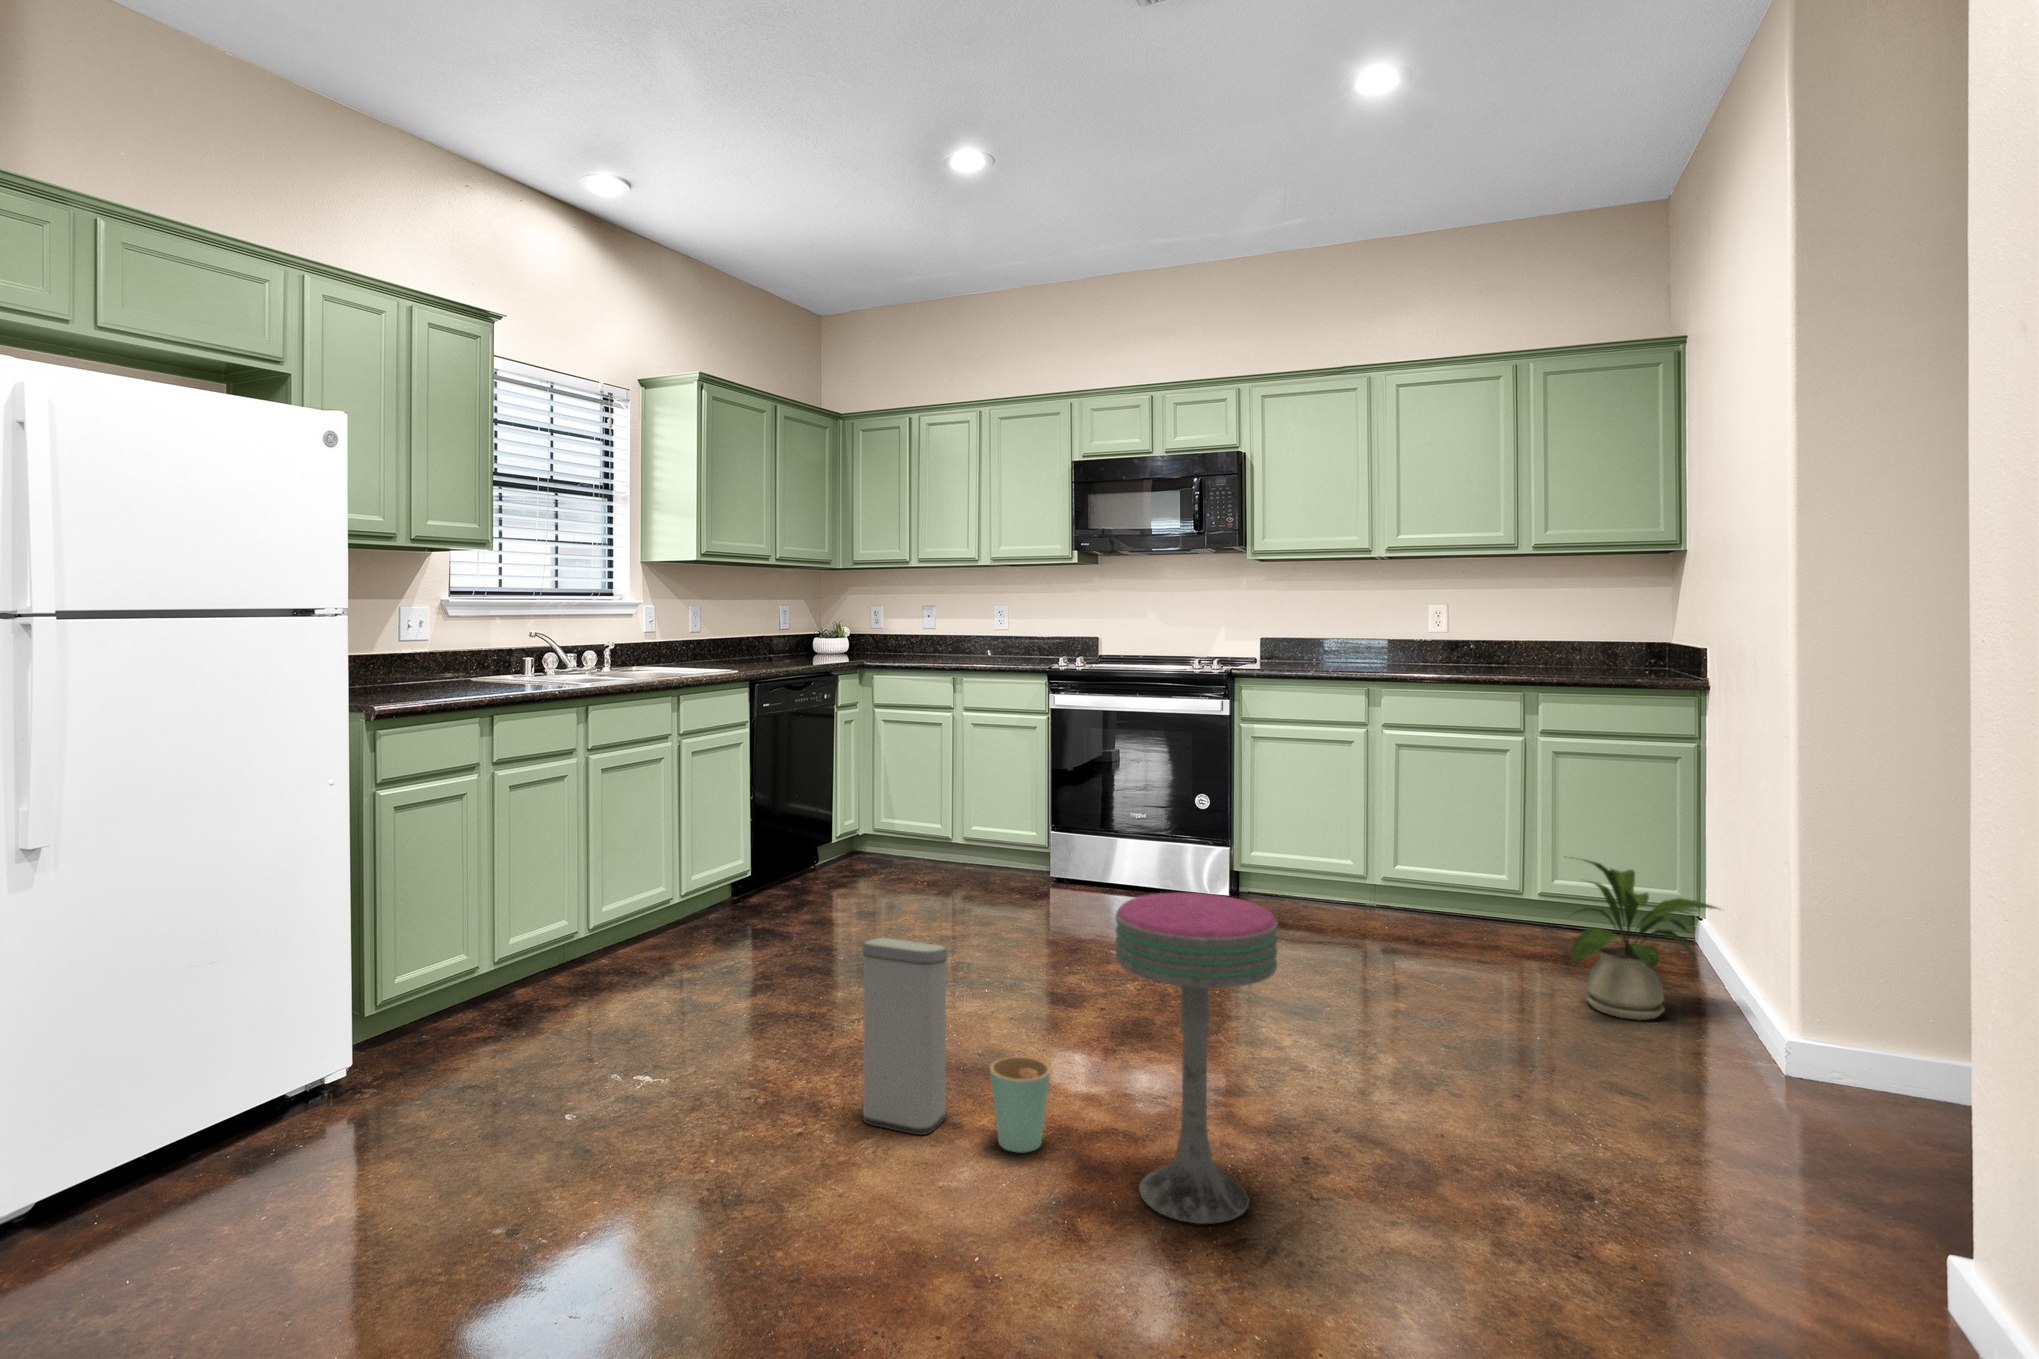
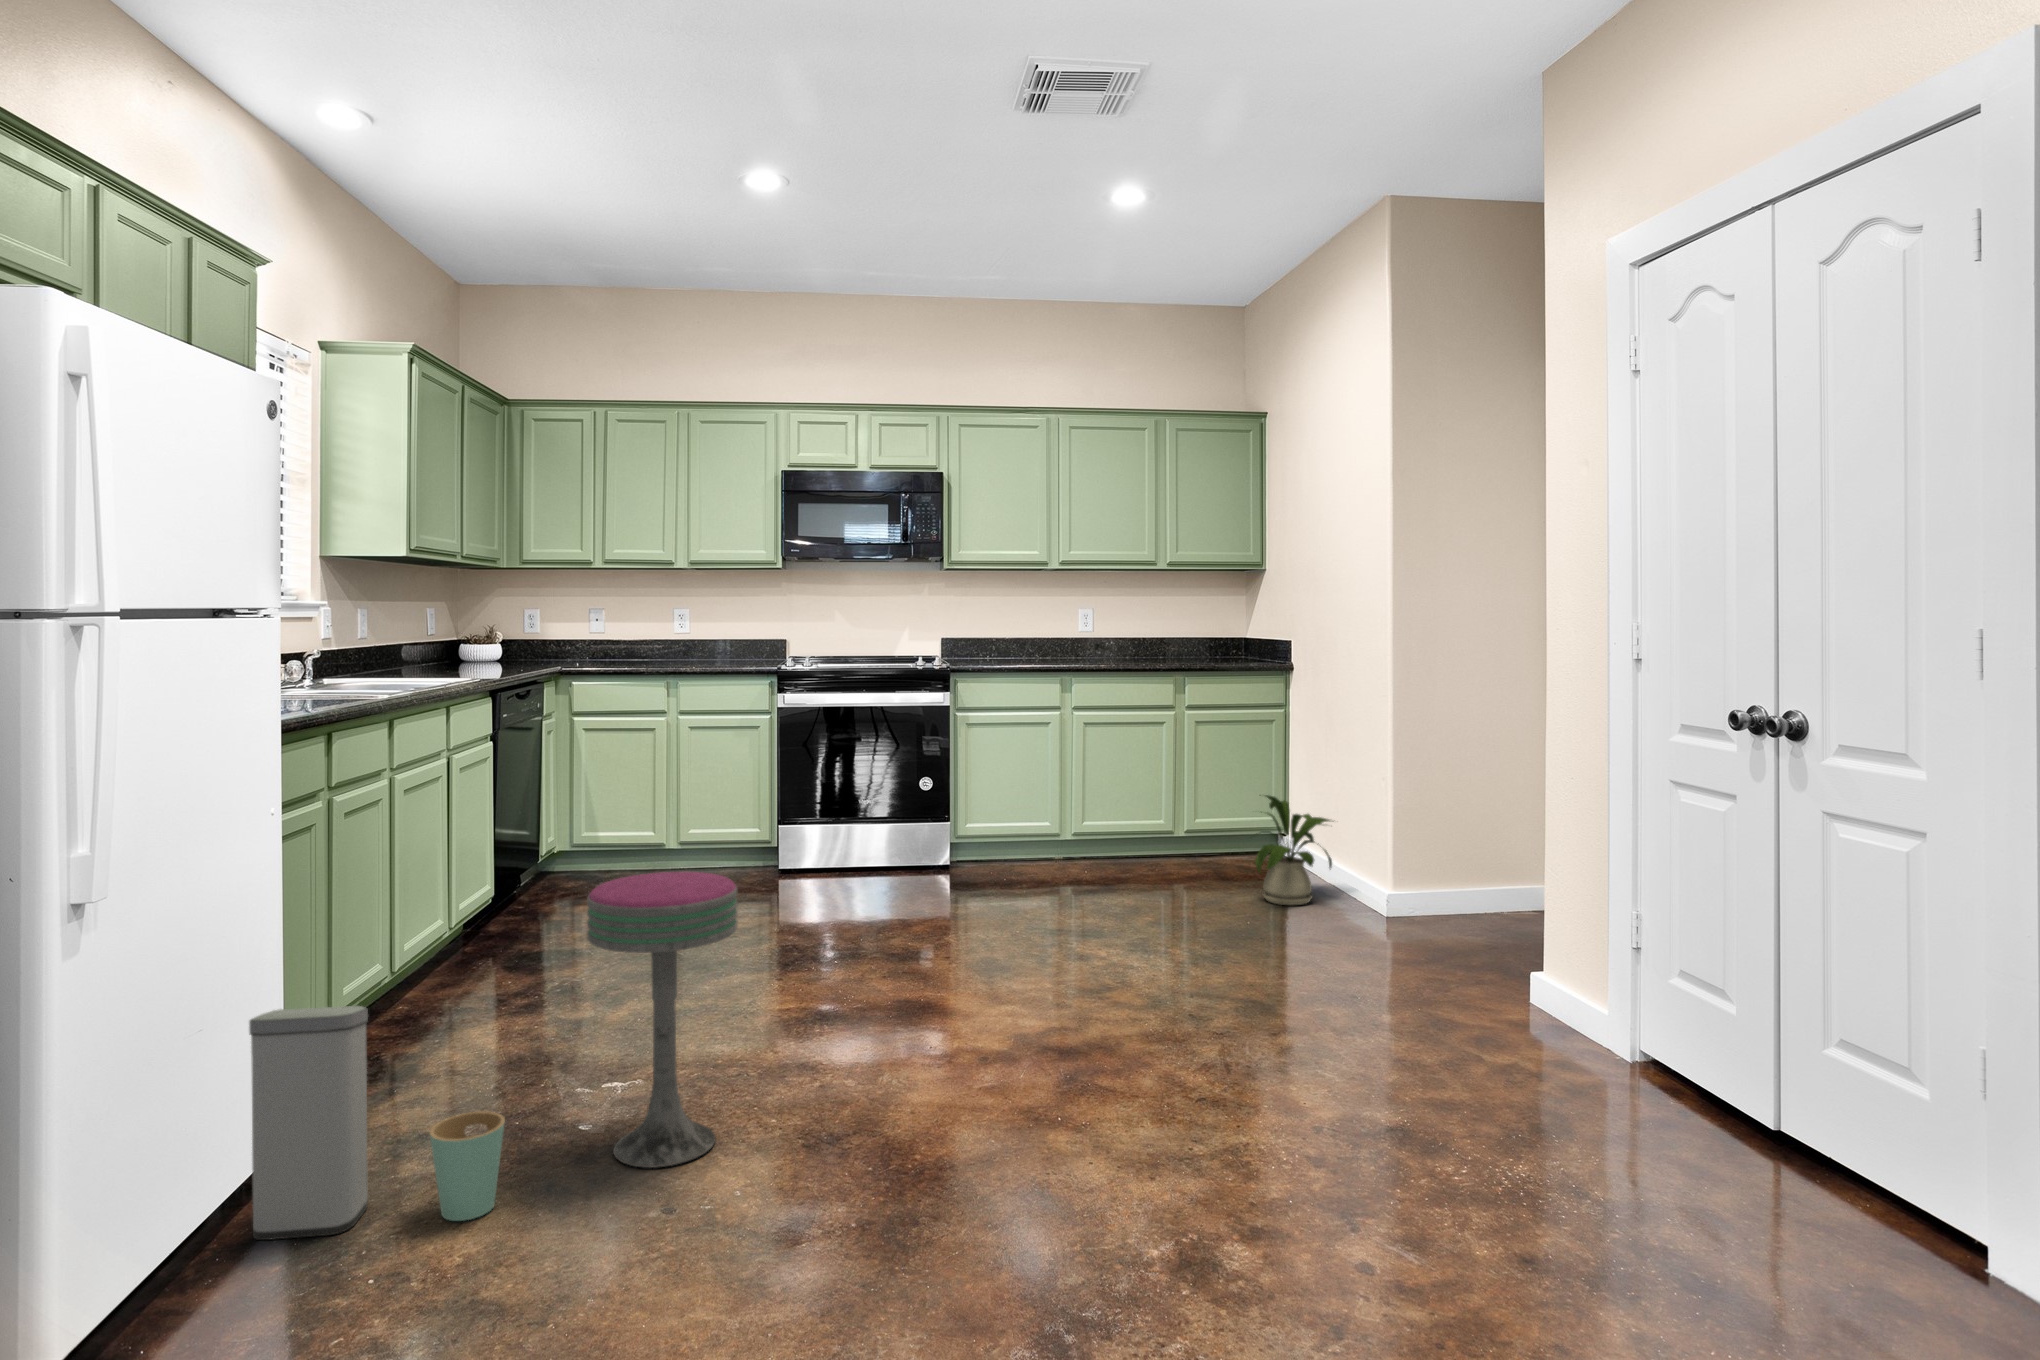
bar stool: present [1115,893,1278,1224] -> present [587,872,738,1168]
trash can: present [862,938,1051,1152] -> present [249,1006,505,1240]

